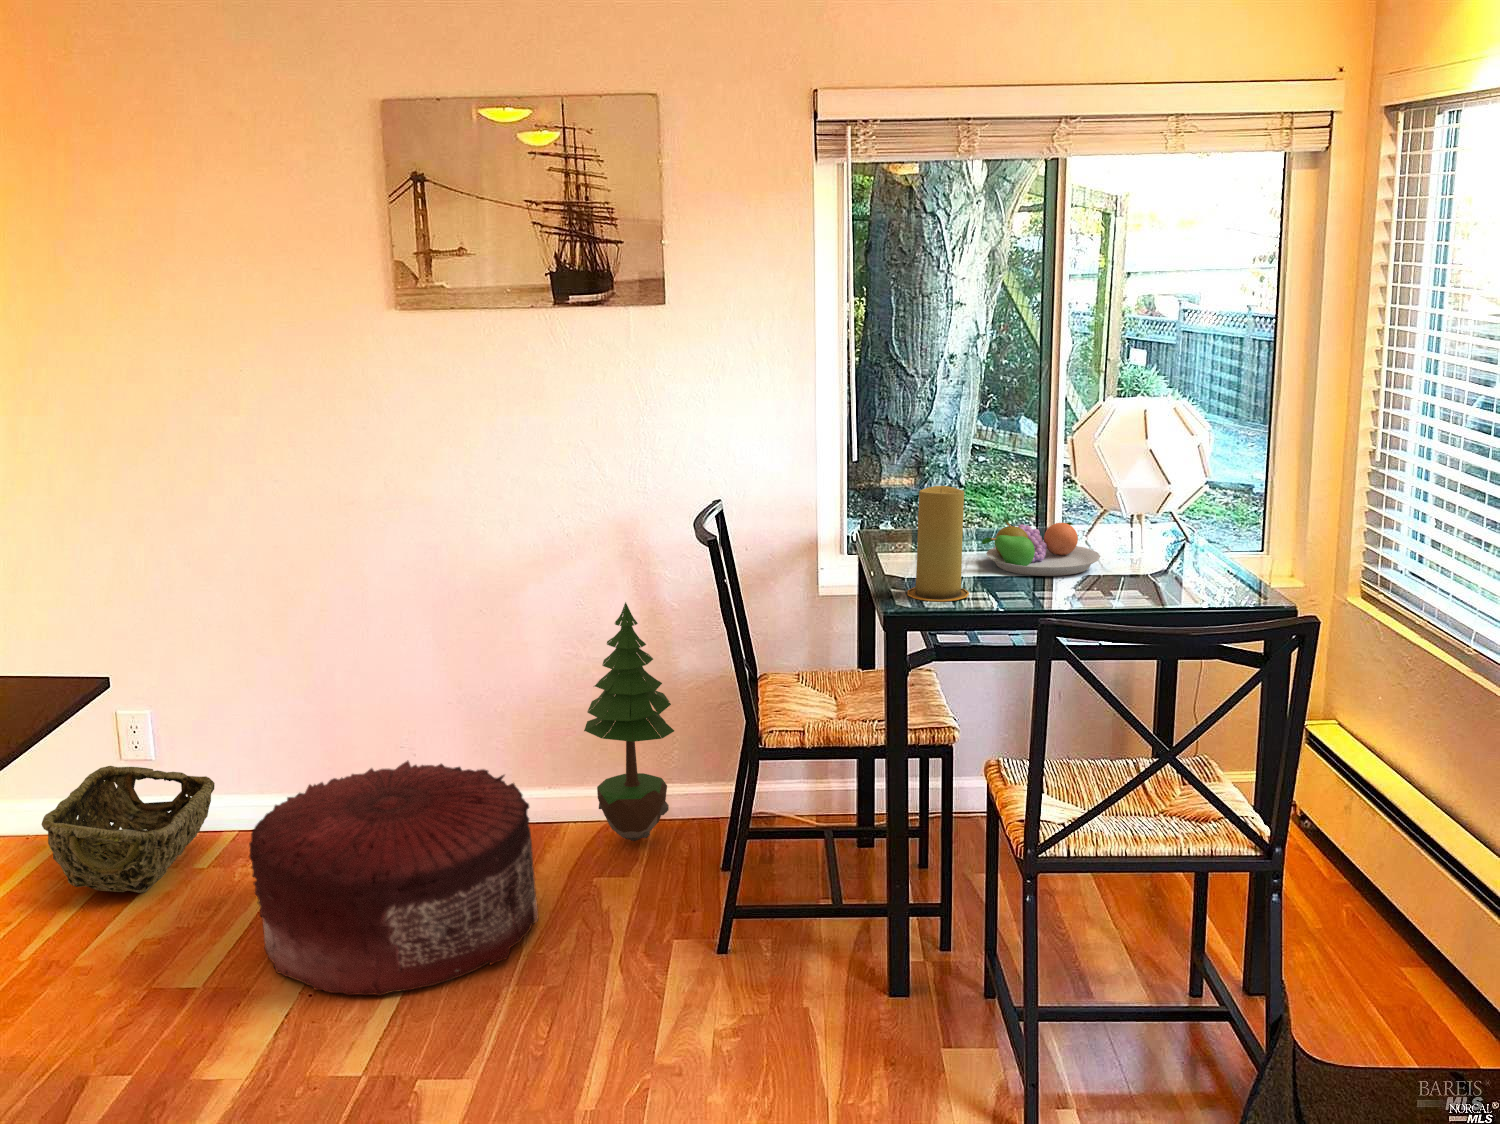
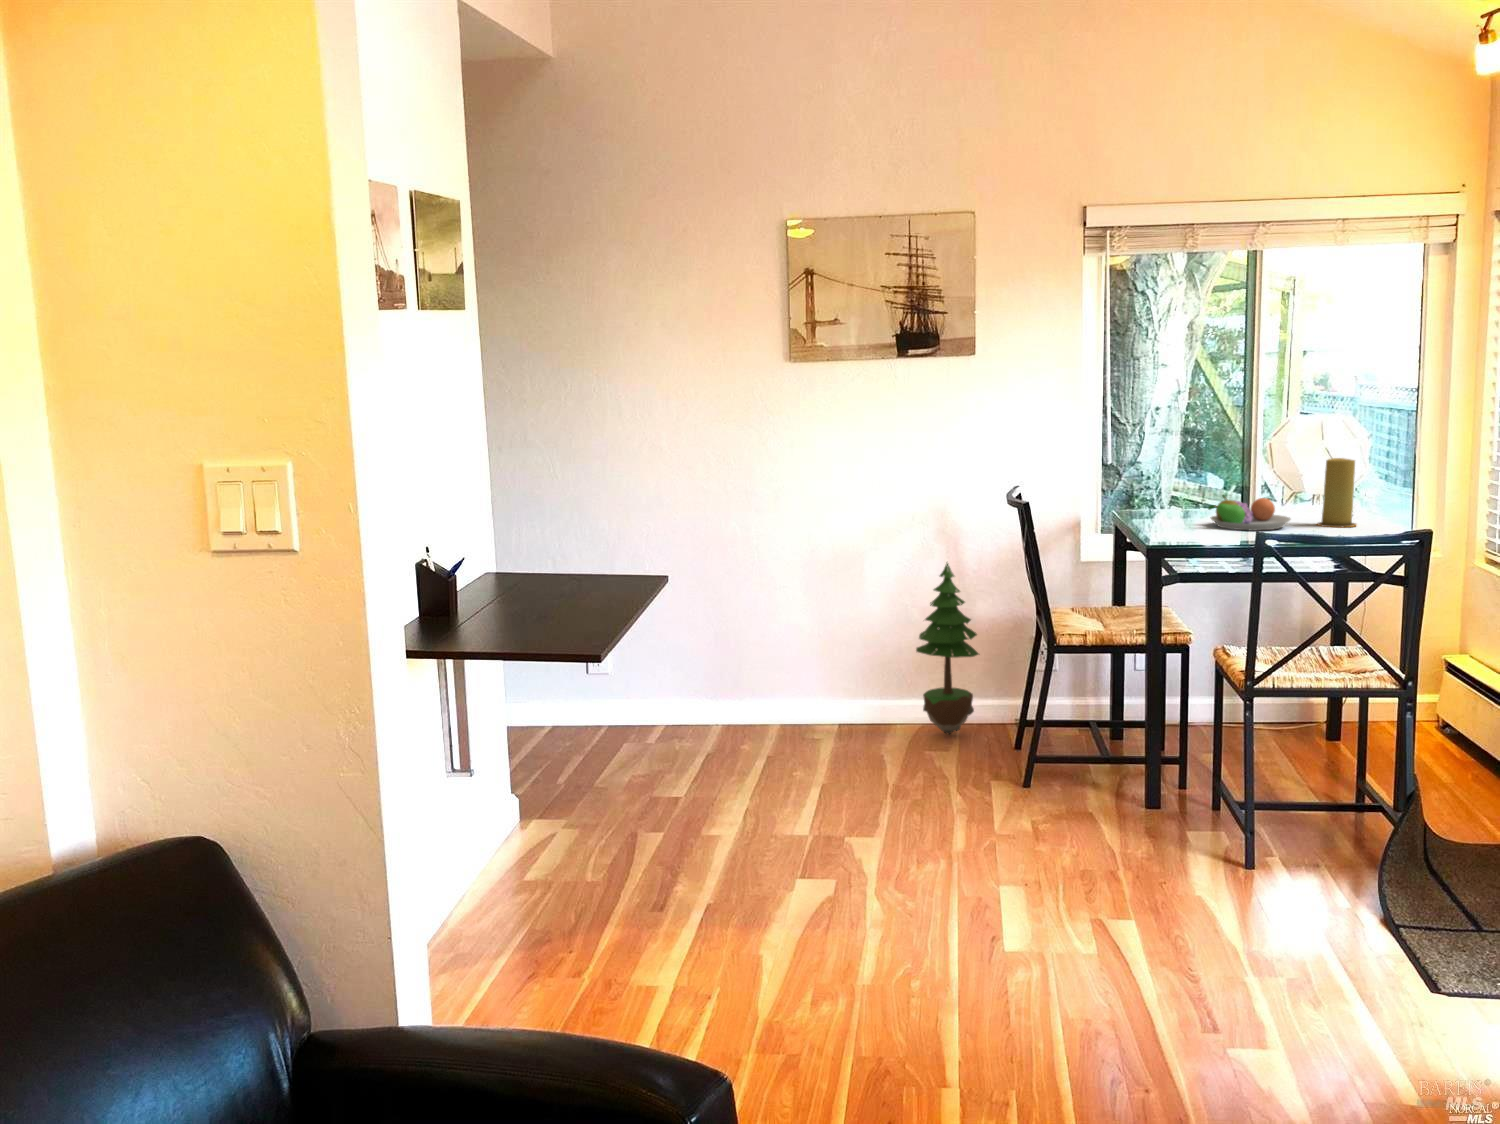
candle: present [908,486,969,601] -> present [1317,458,1356,527]
pouf: present [249,760,538,996] -> none [711,666,896,801]
woven basket: present [42,766,215,893] -> none [559,676,653,753]

